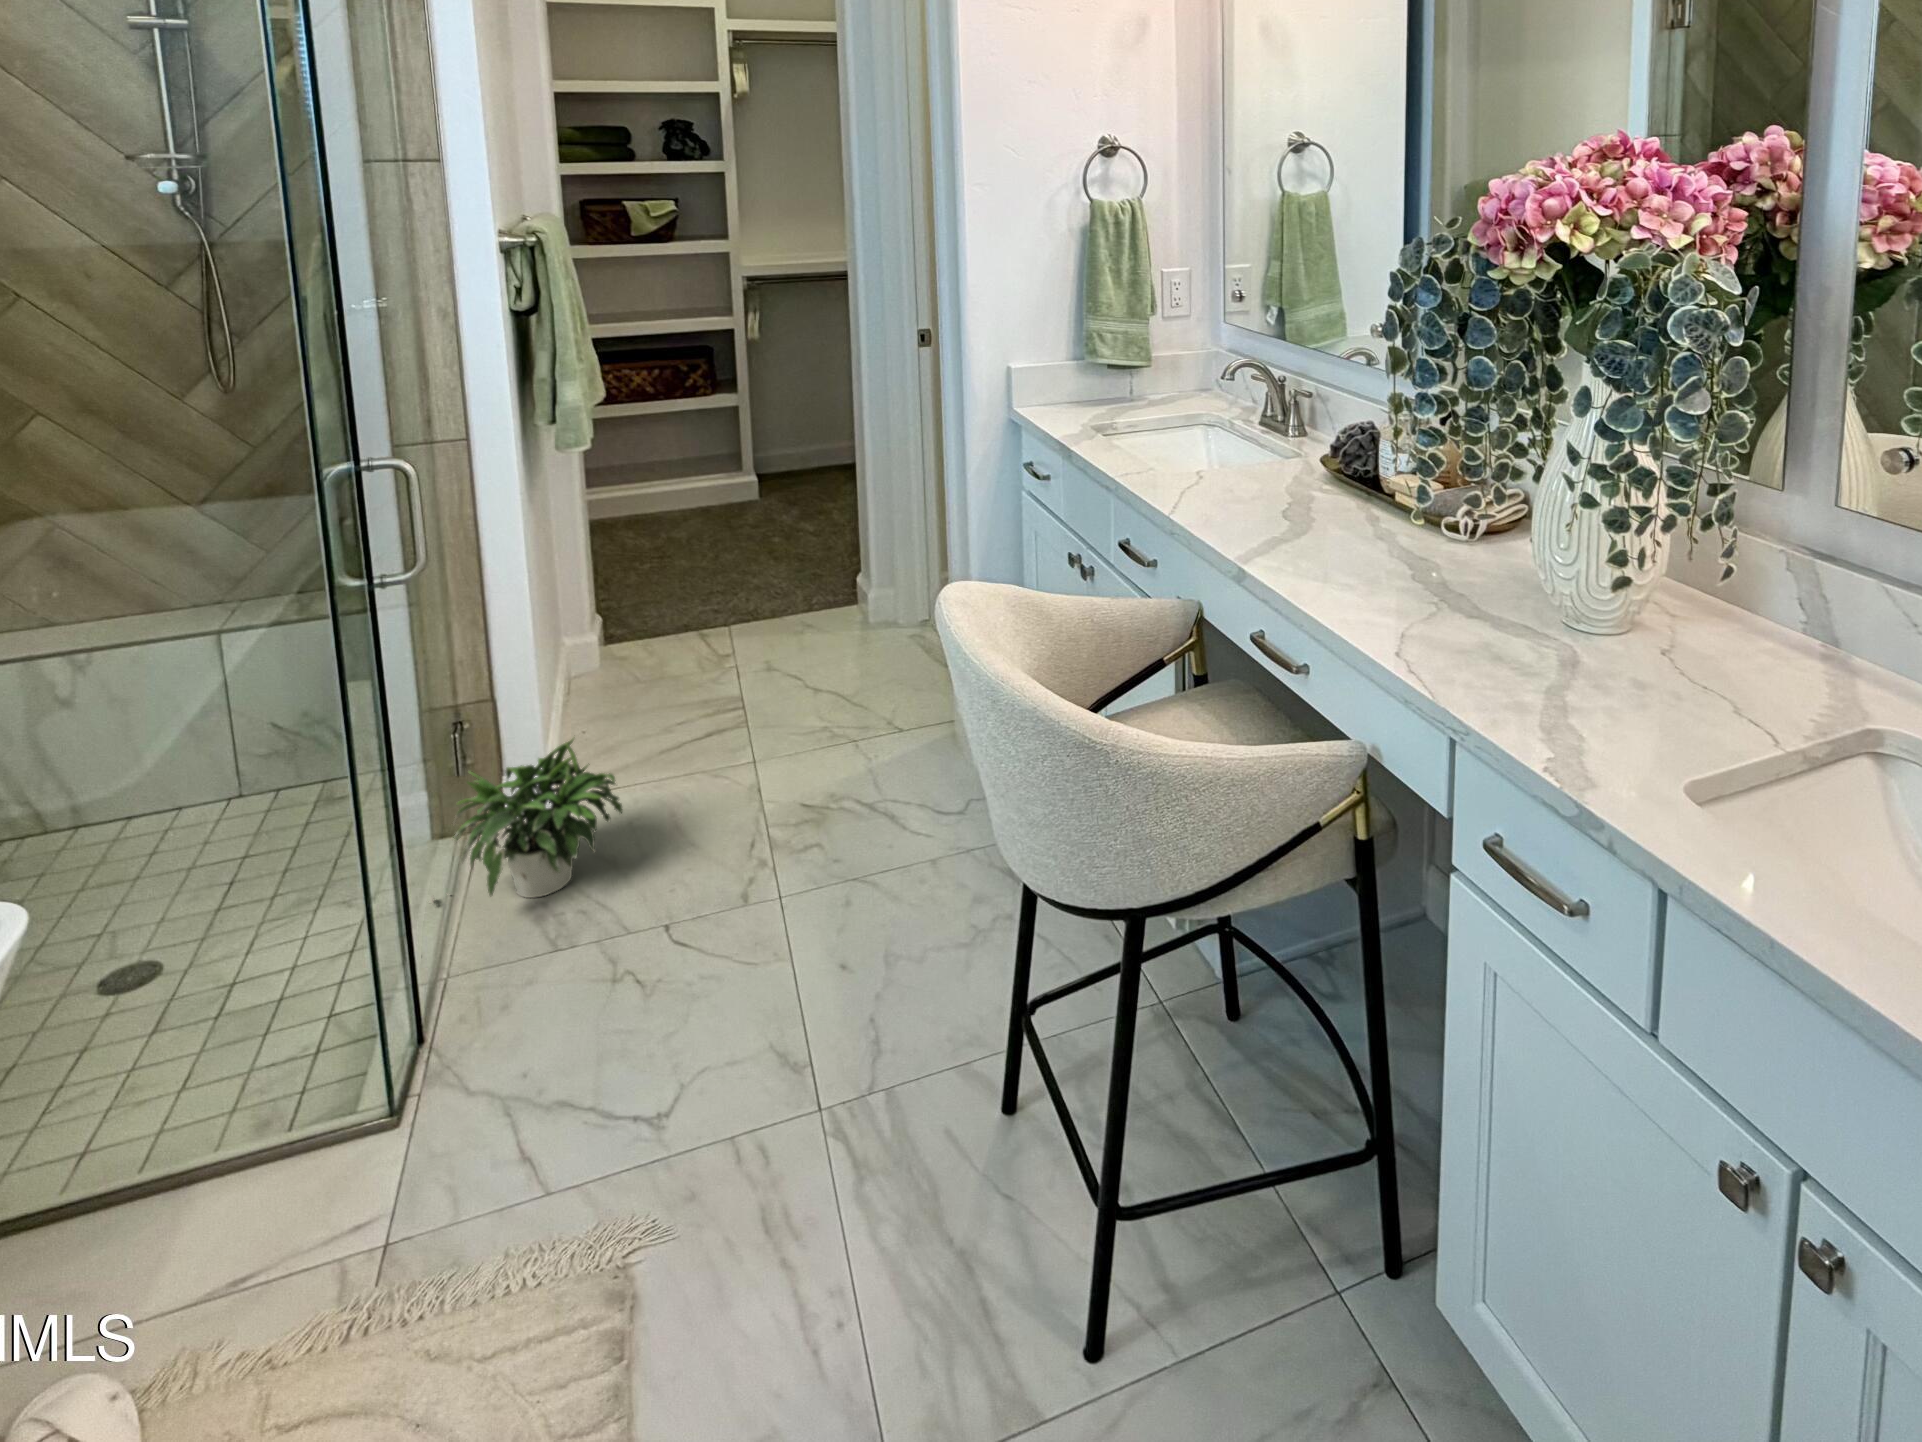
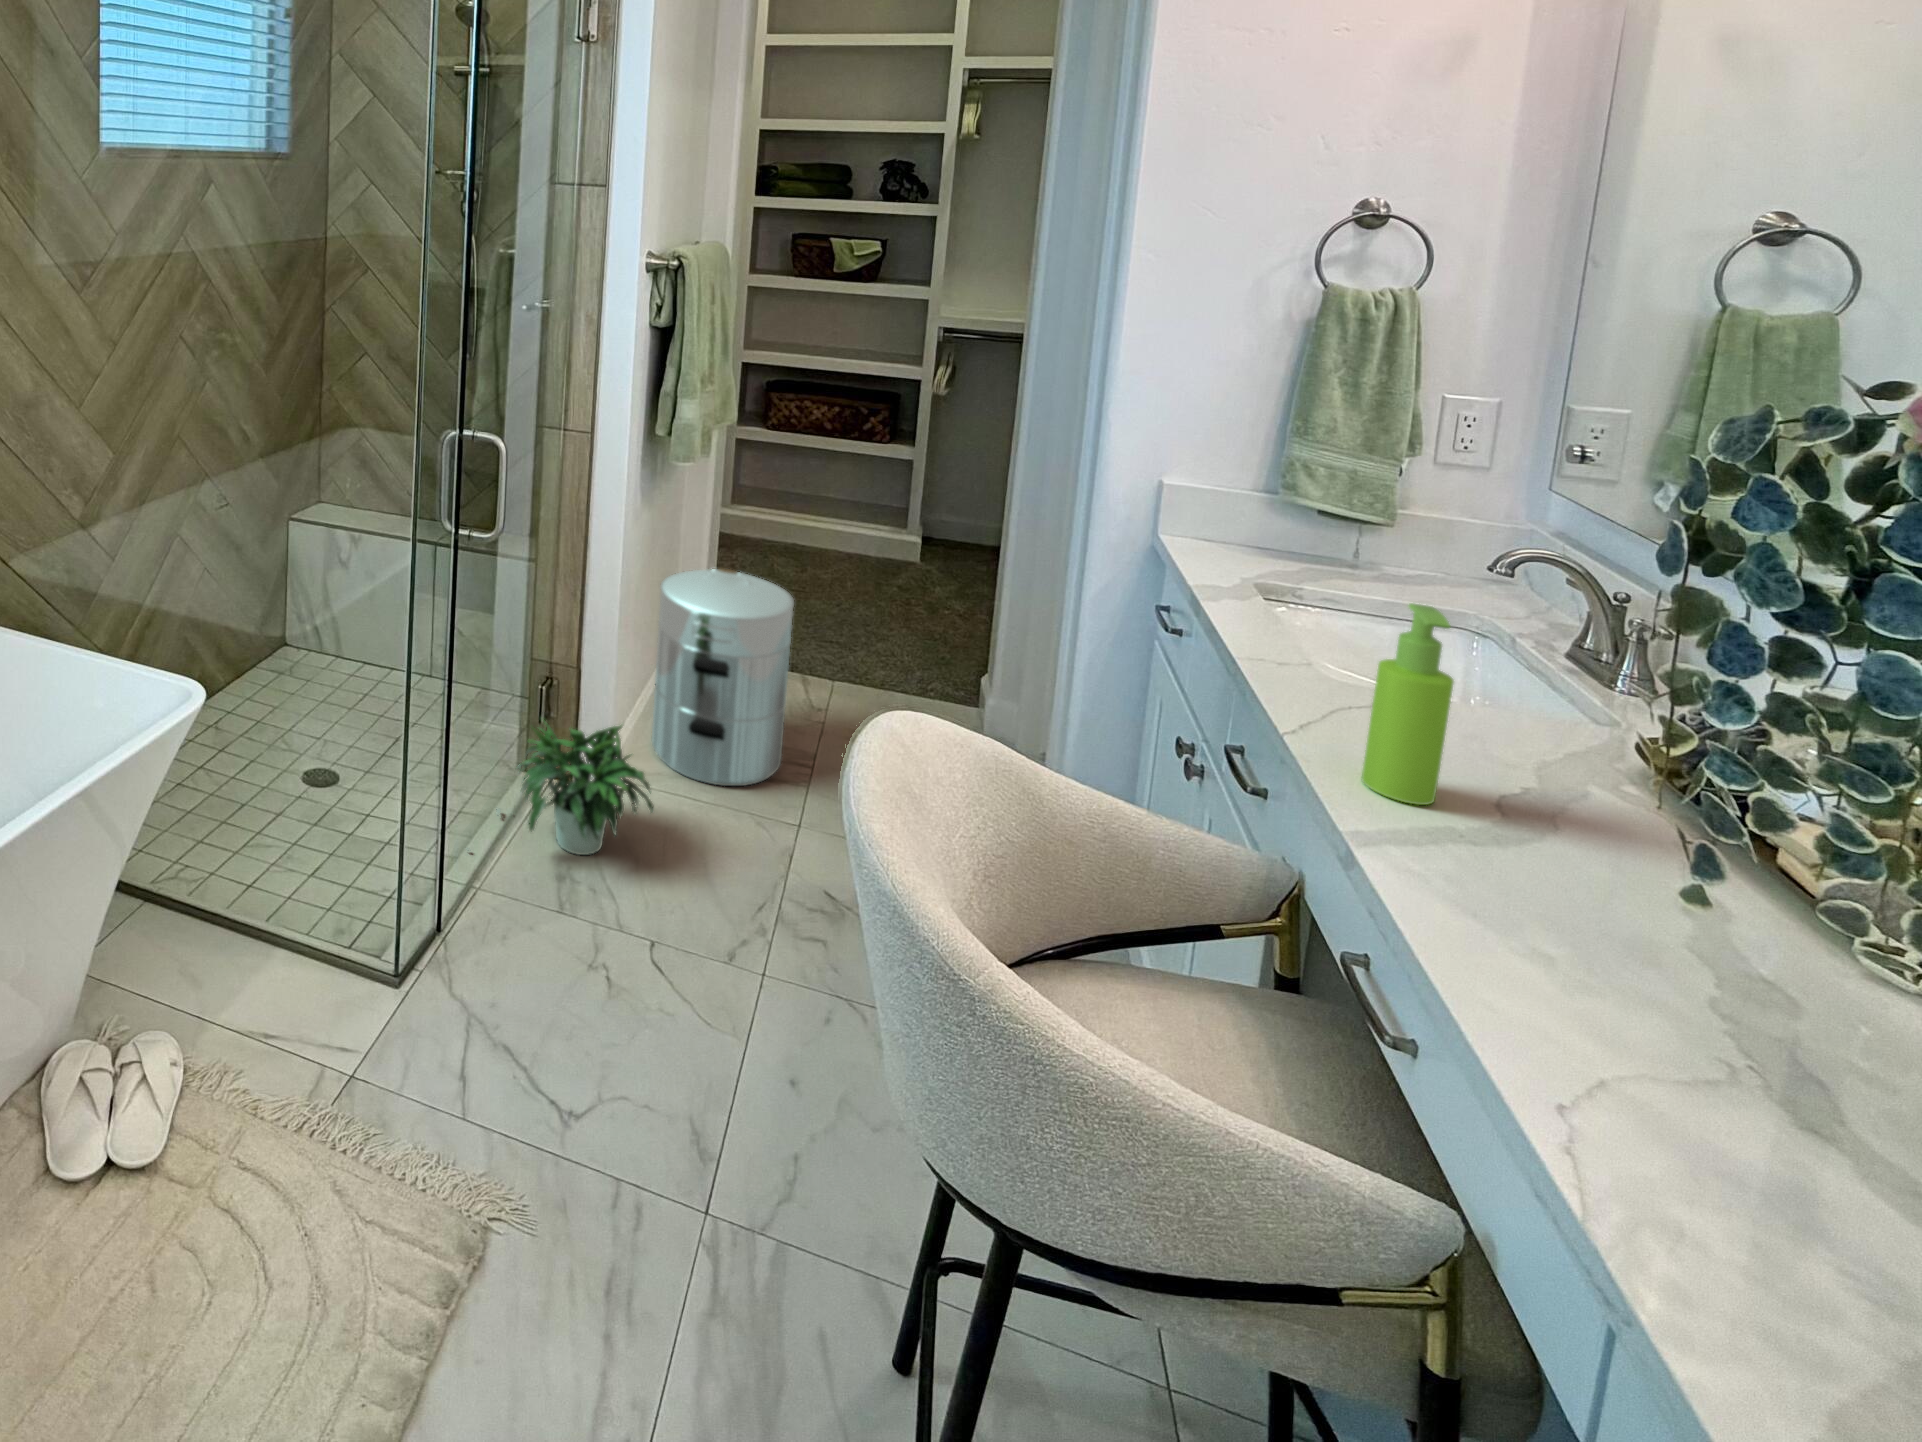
soap dispenser: none [1207,398,1243,525] -> present [1361,603,1454,805]
waste bin: none [561,547,717,771] -> present [652,569,794,786]

